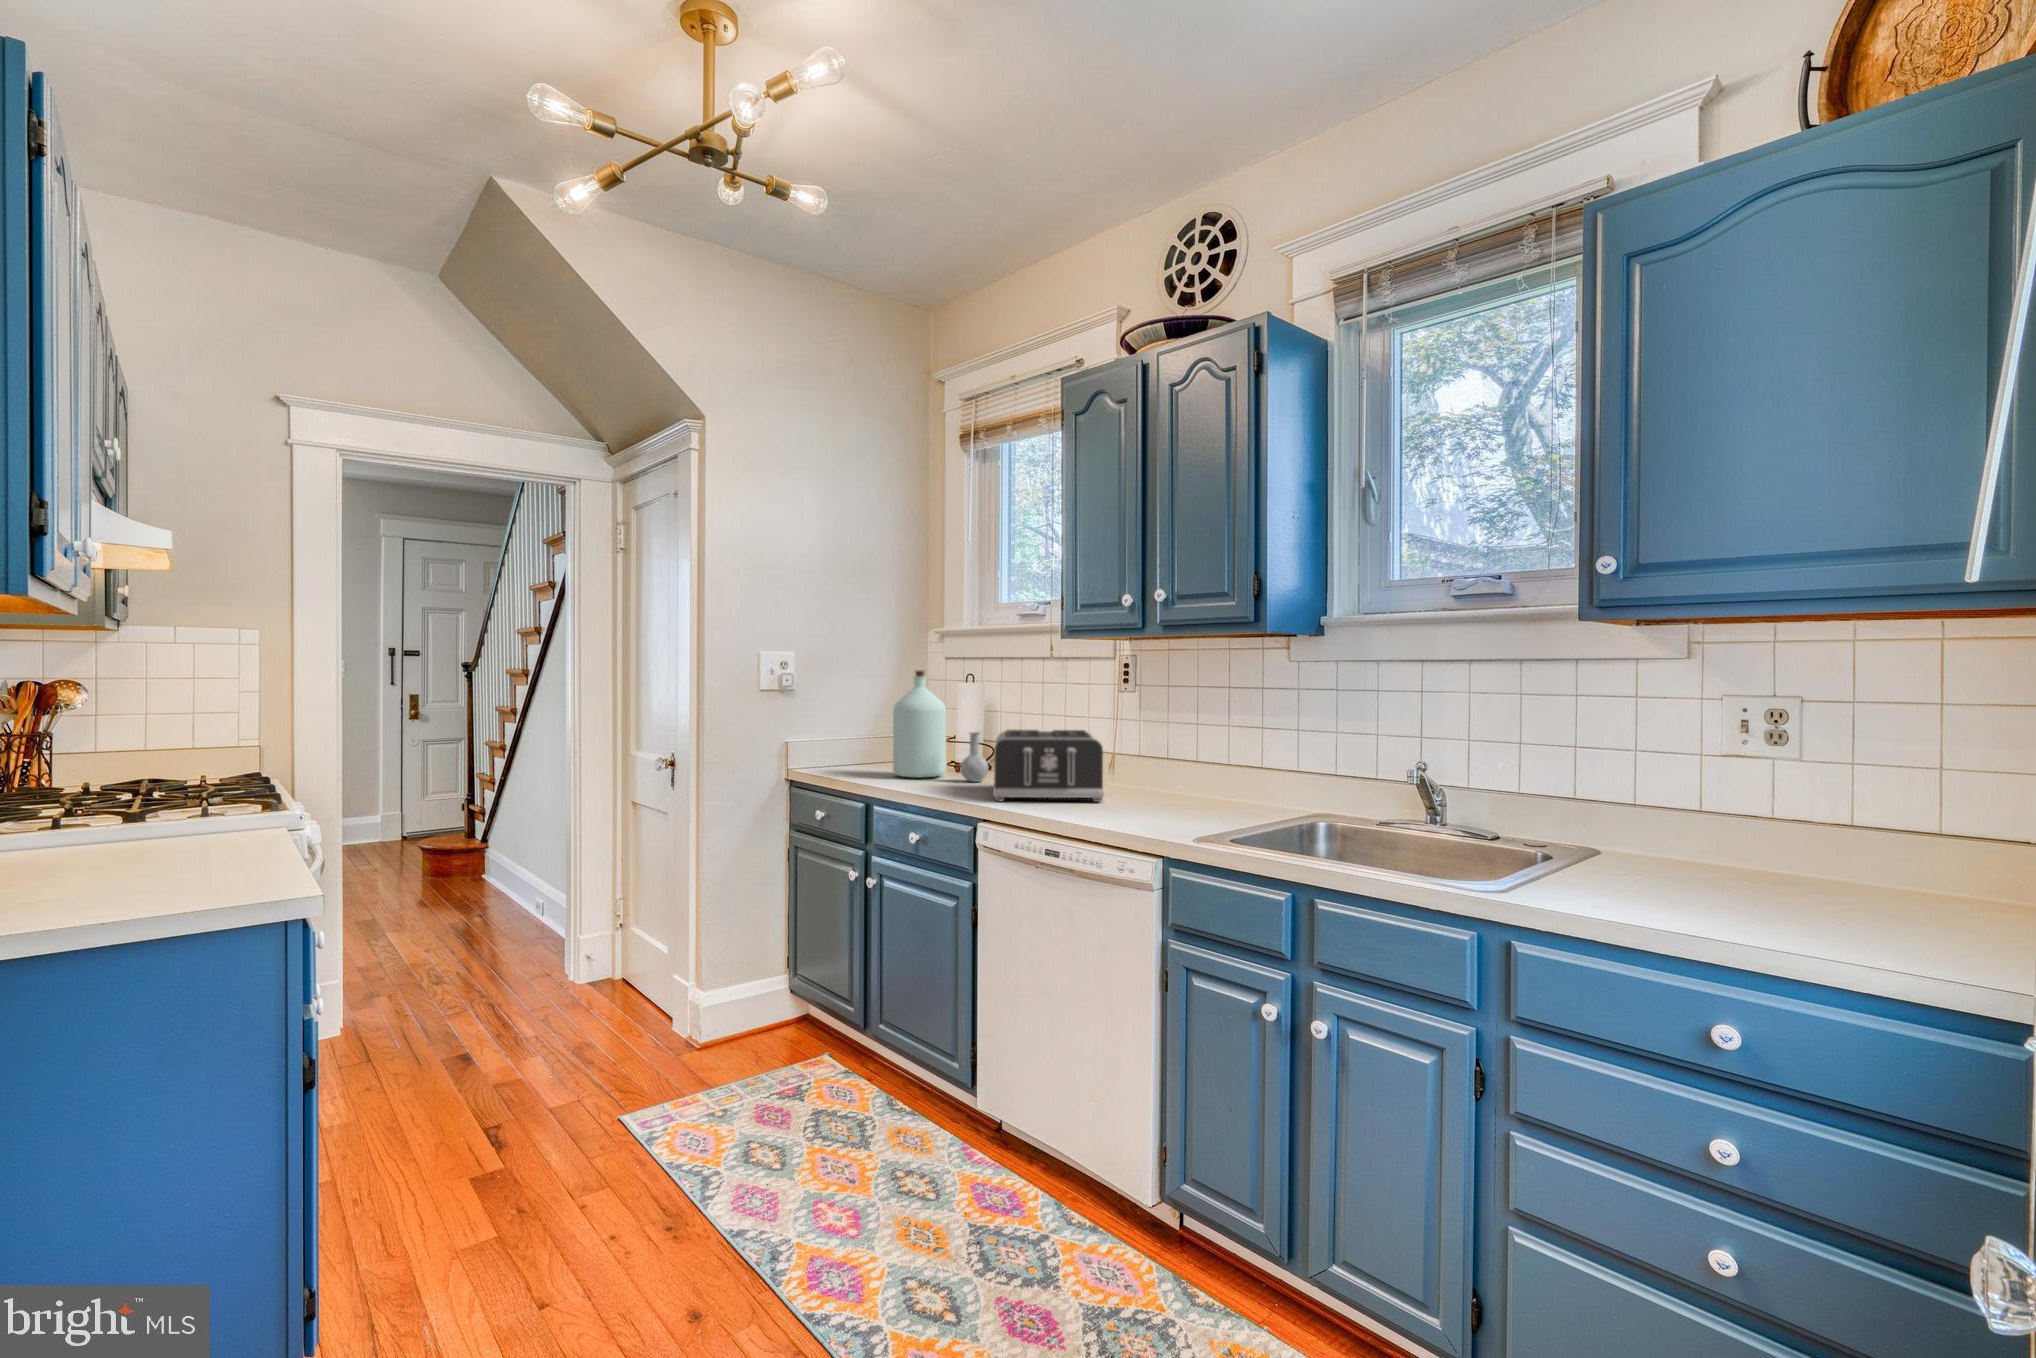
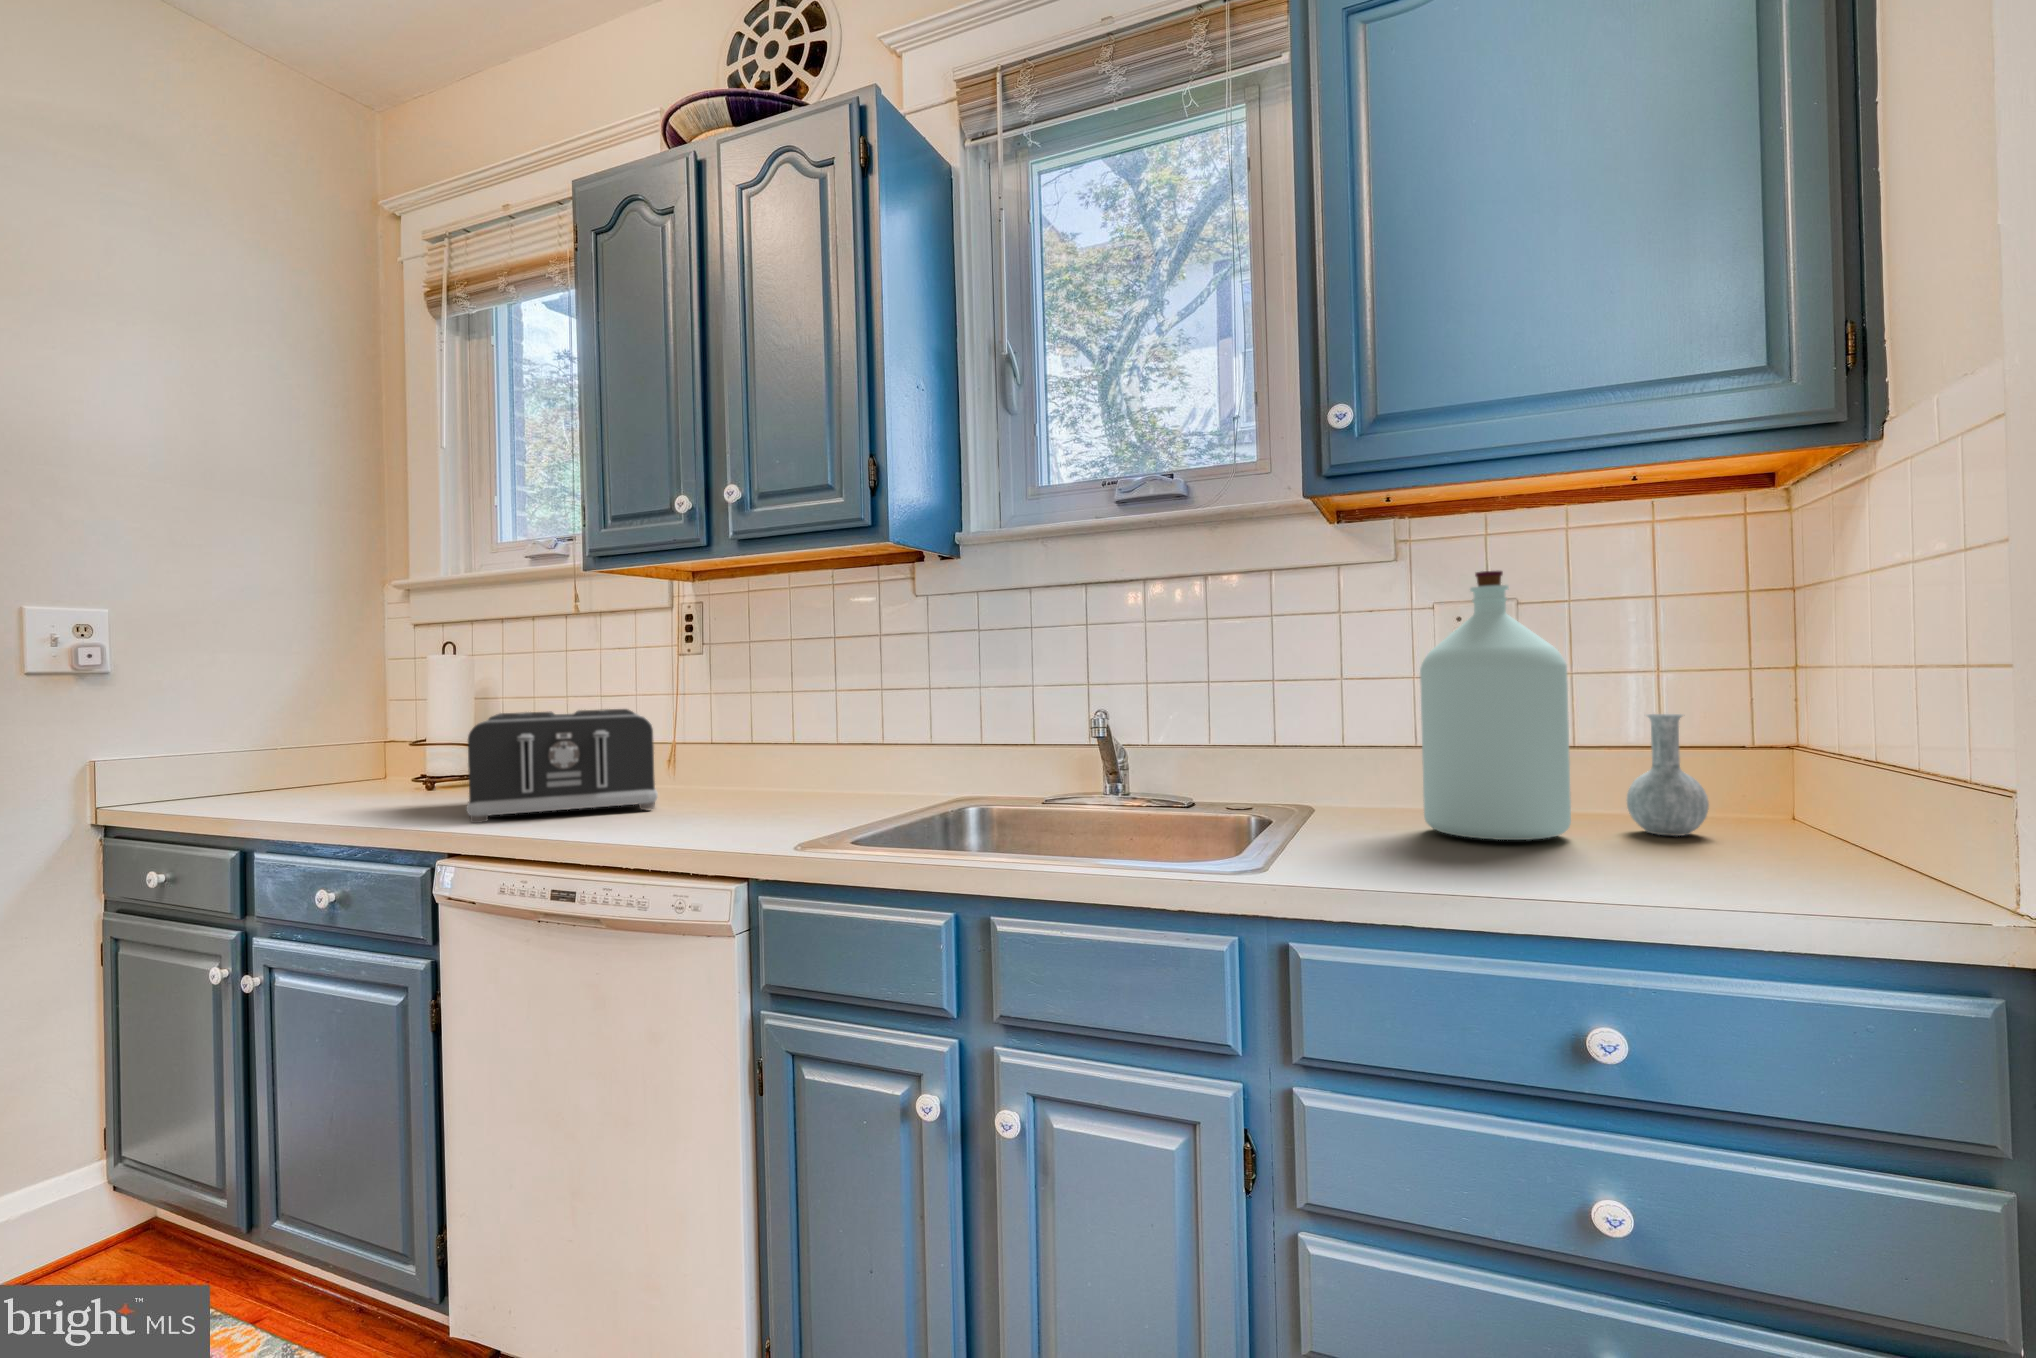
bottle: present [893,671,989,782] -> present [1420,571,1709,840]

